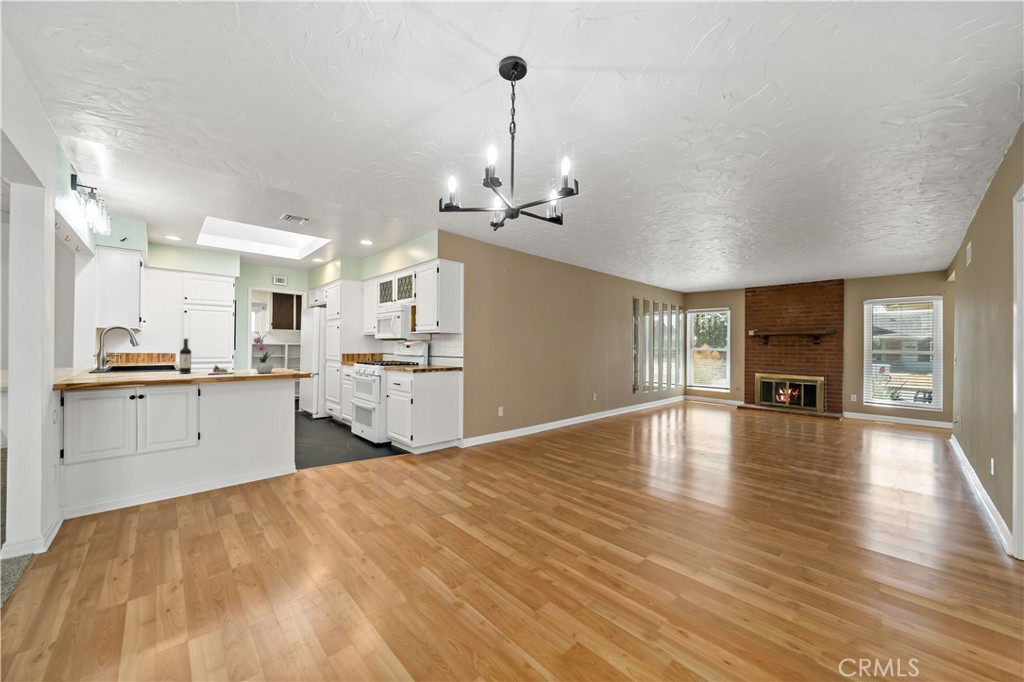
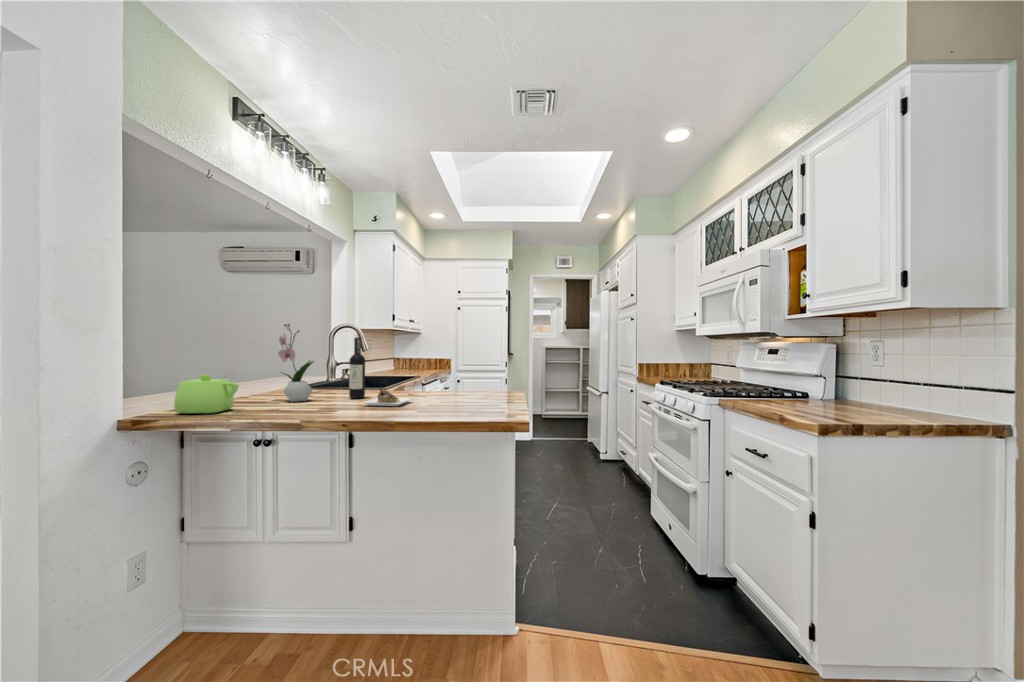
flower arrangement: present [253,332,273,373] -> present [278,324,314,402]
teapot: none [82,360,127,382] -> present [174,375,239,413]

